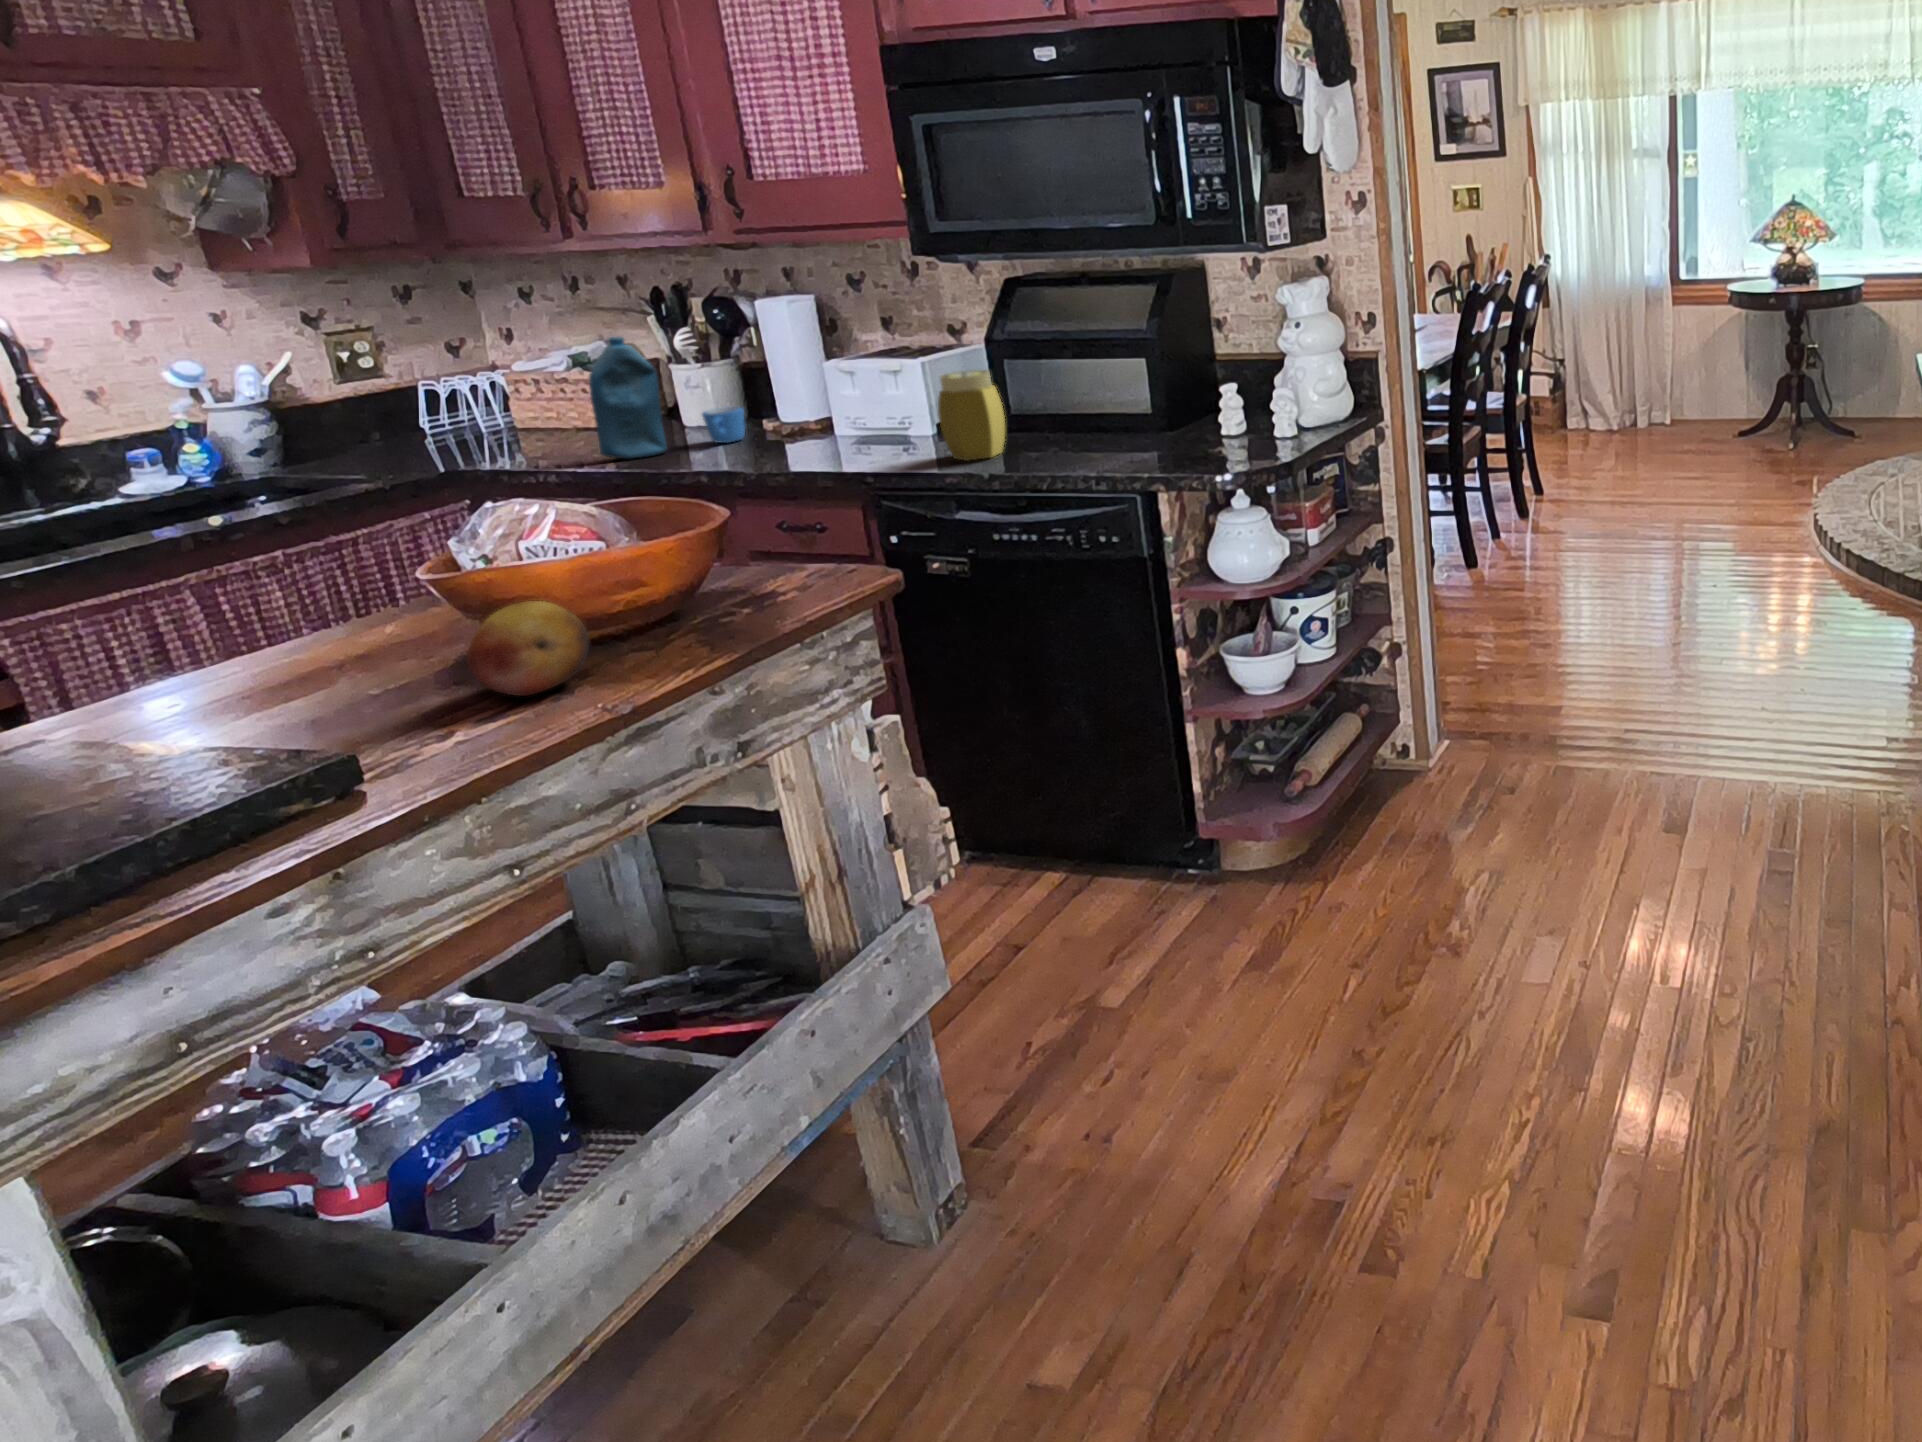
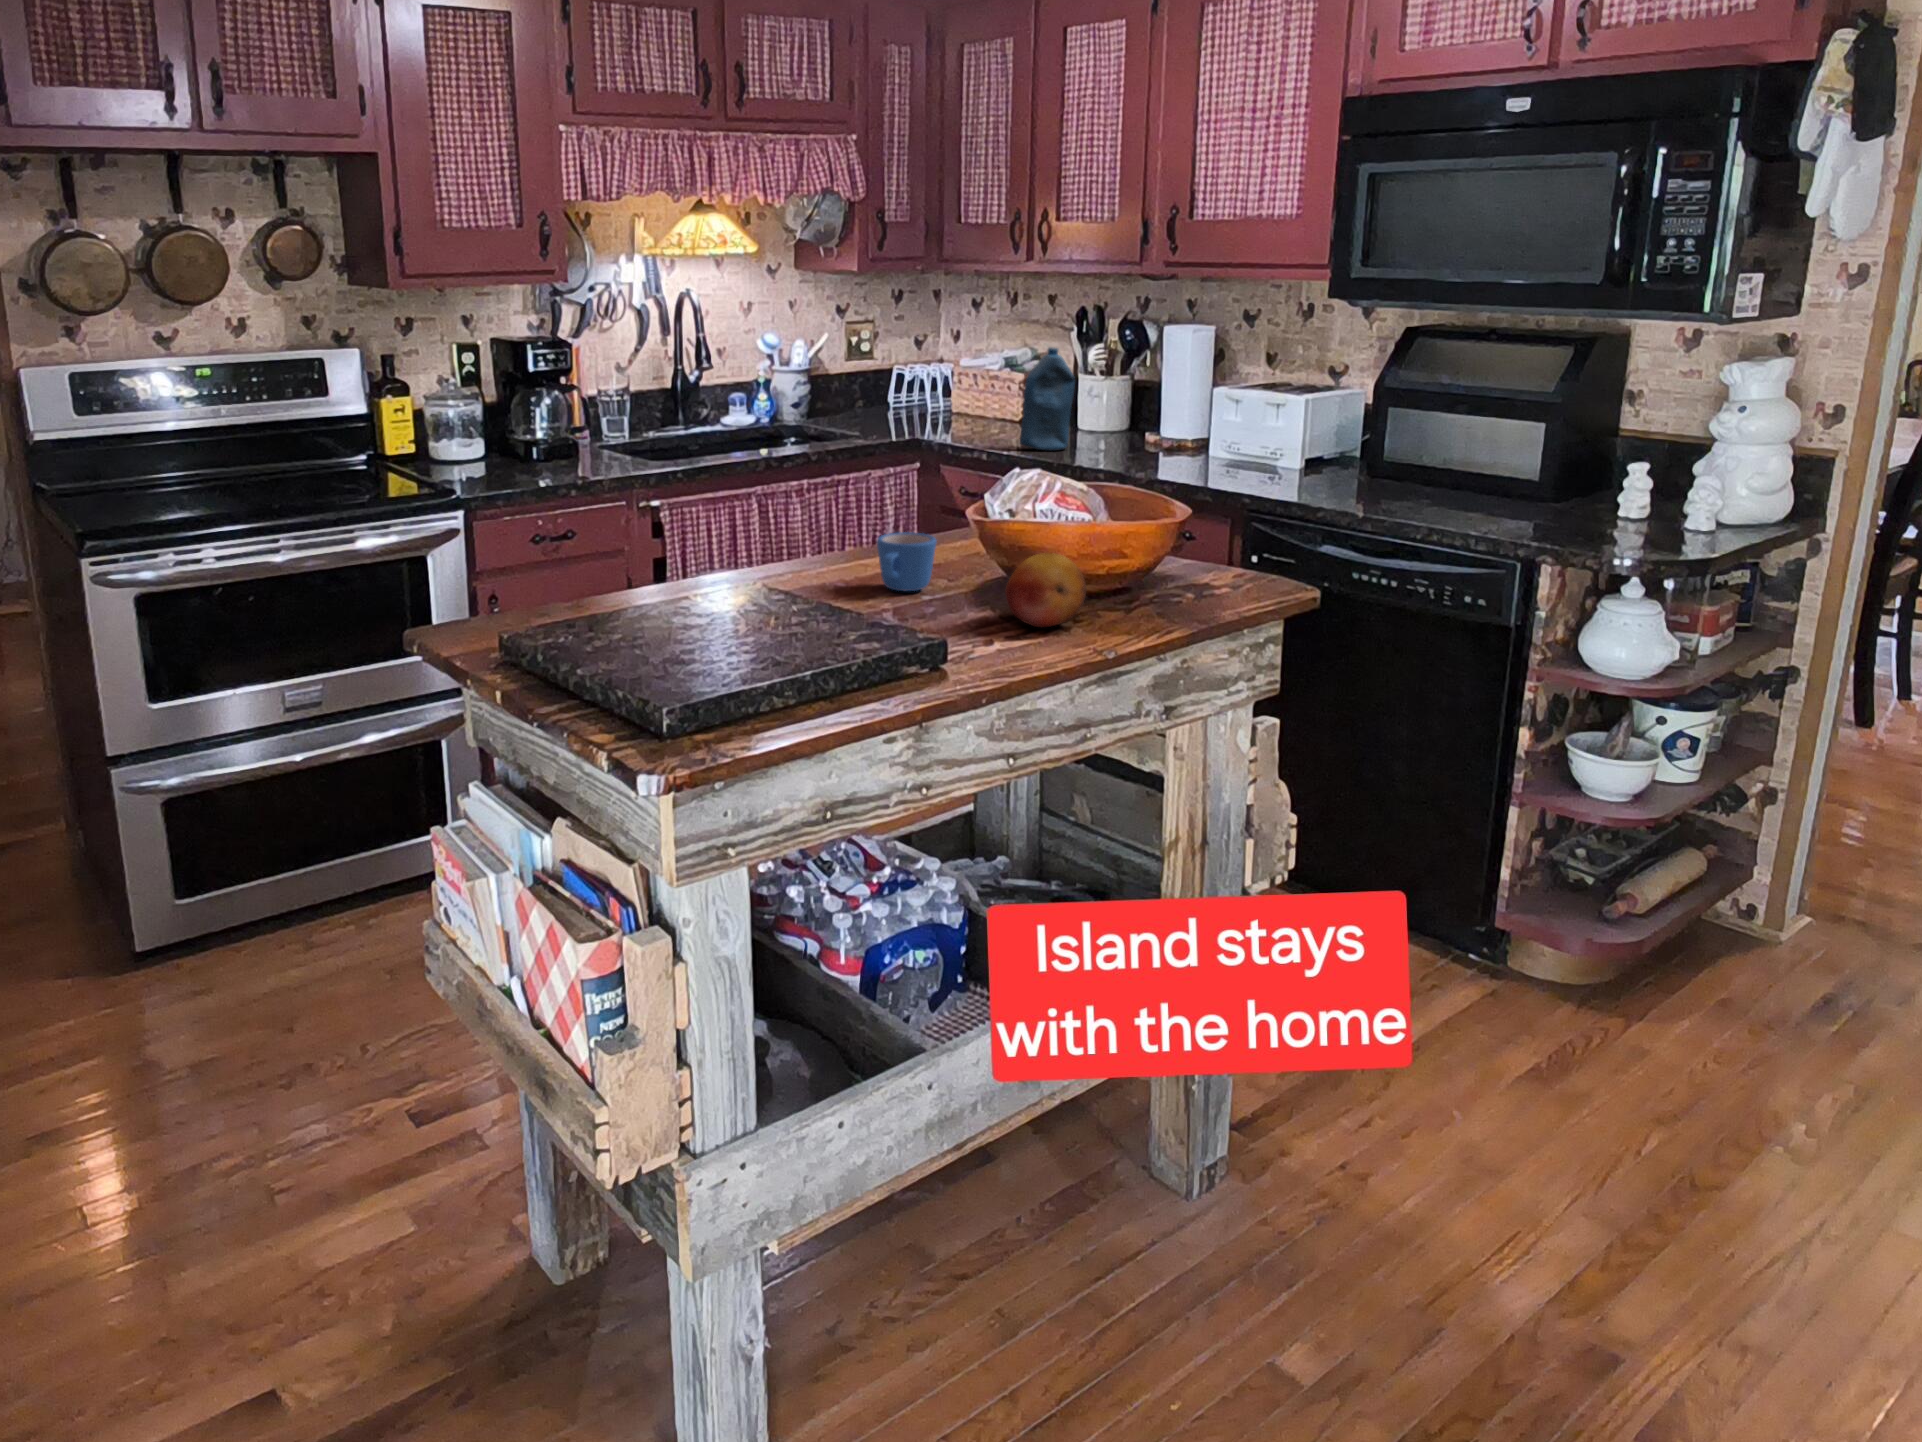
jar: present [938,370,1005,460] -> none [1316,413,1380,499]
mug: present [702,407,745,443] -> present [877,532,936,591]

